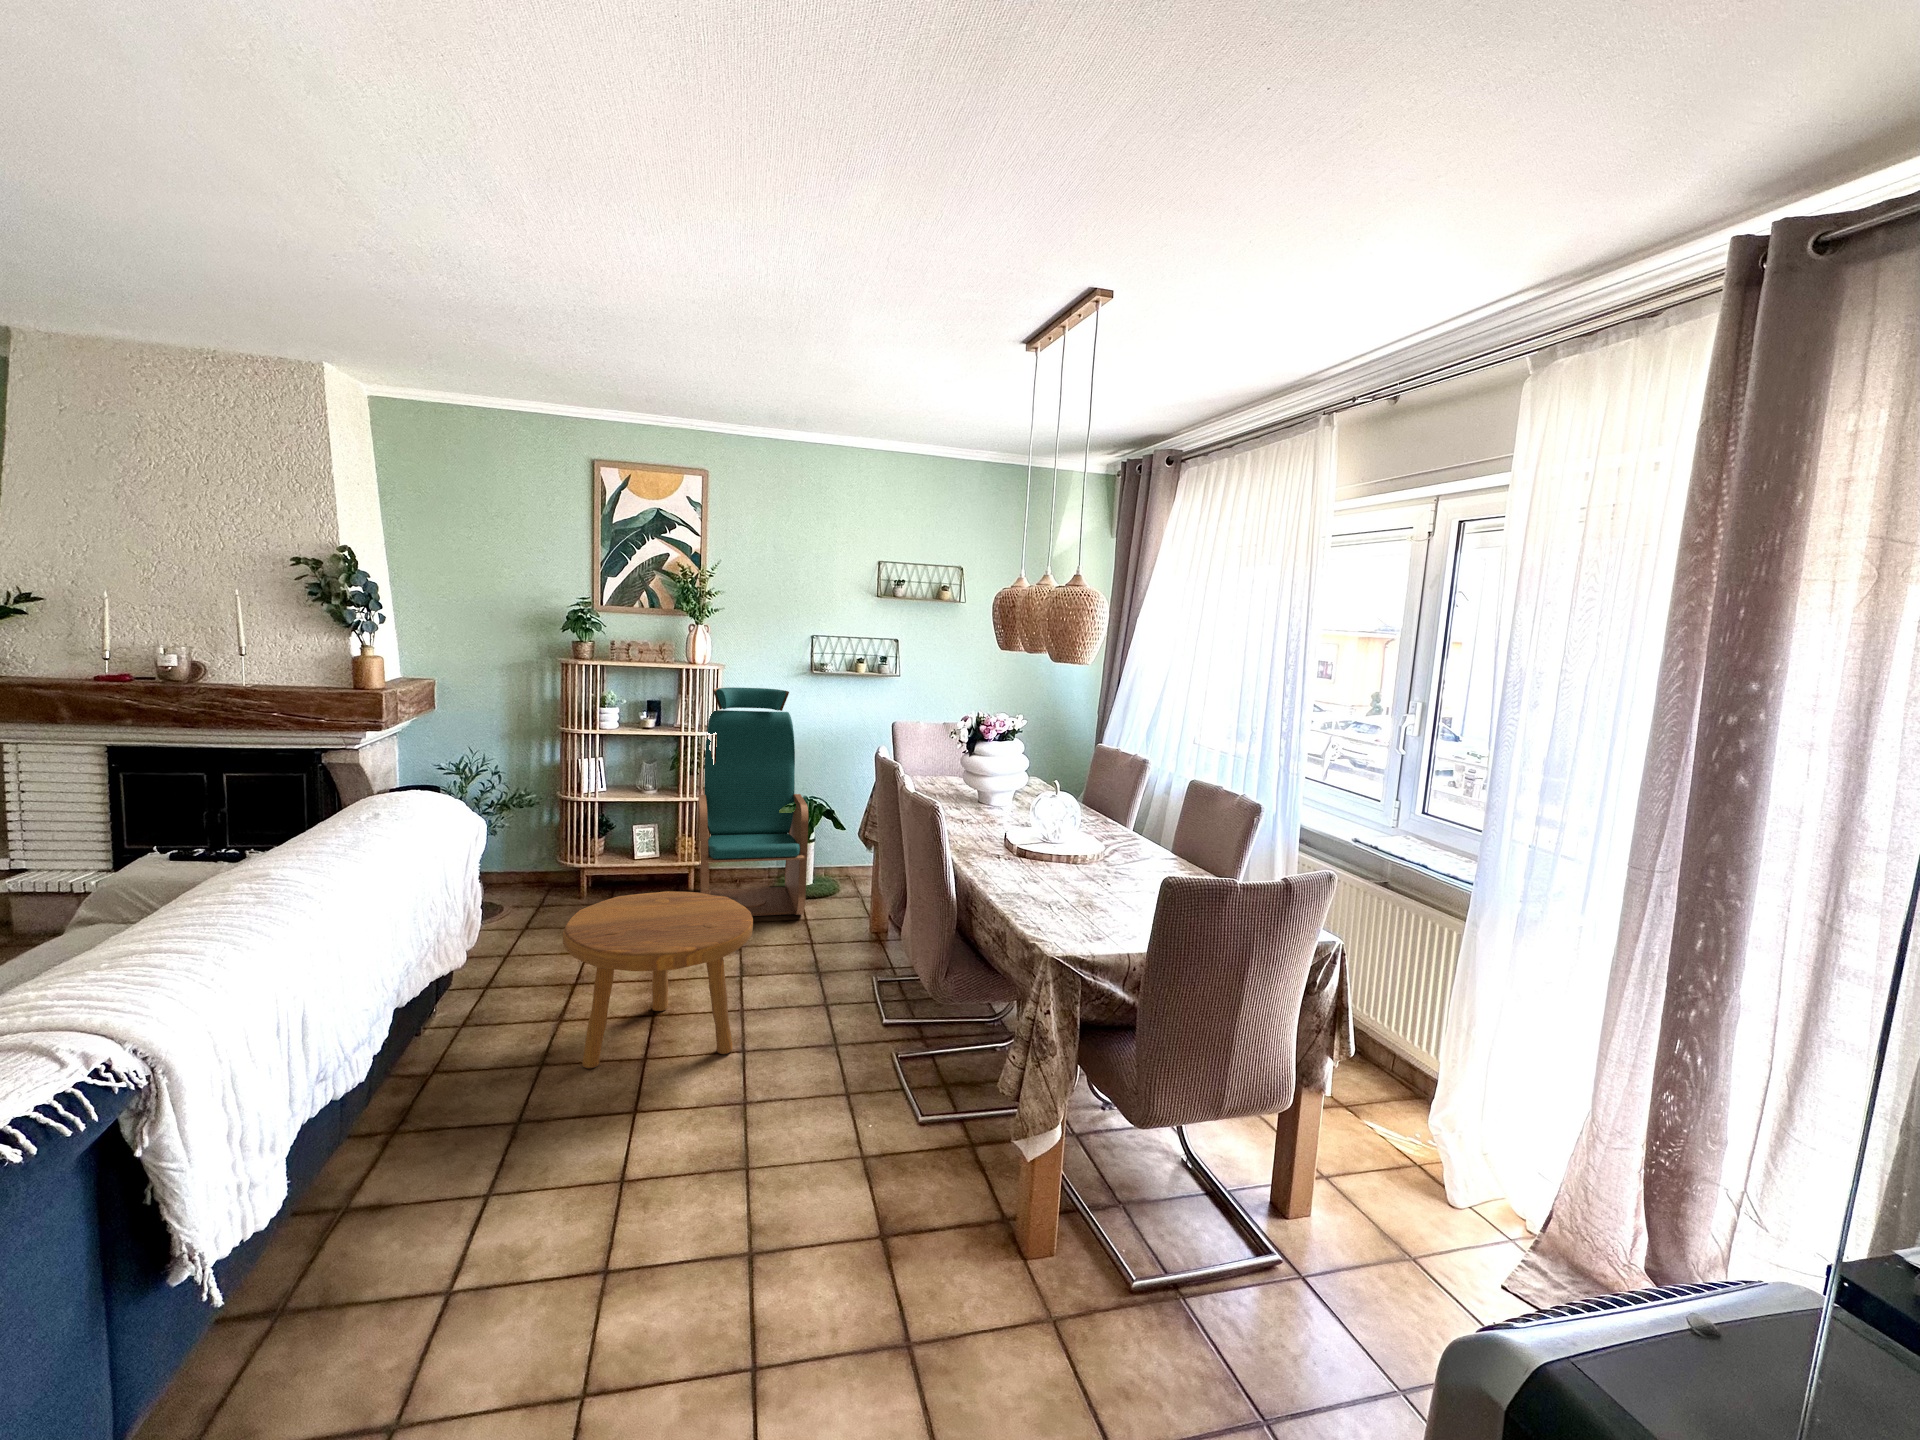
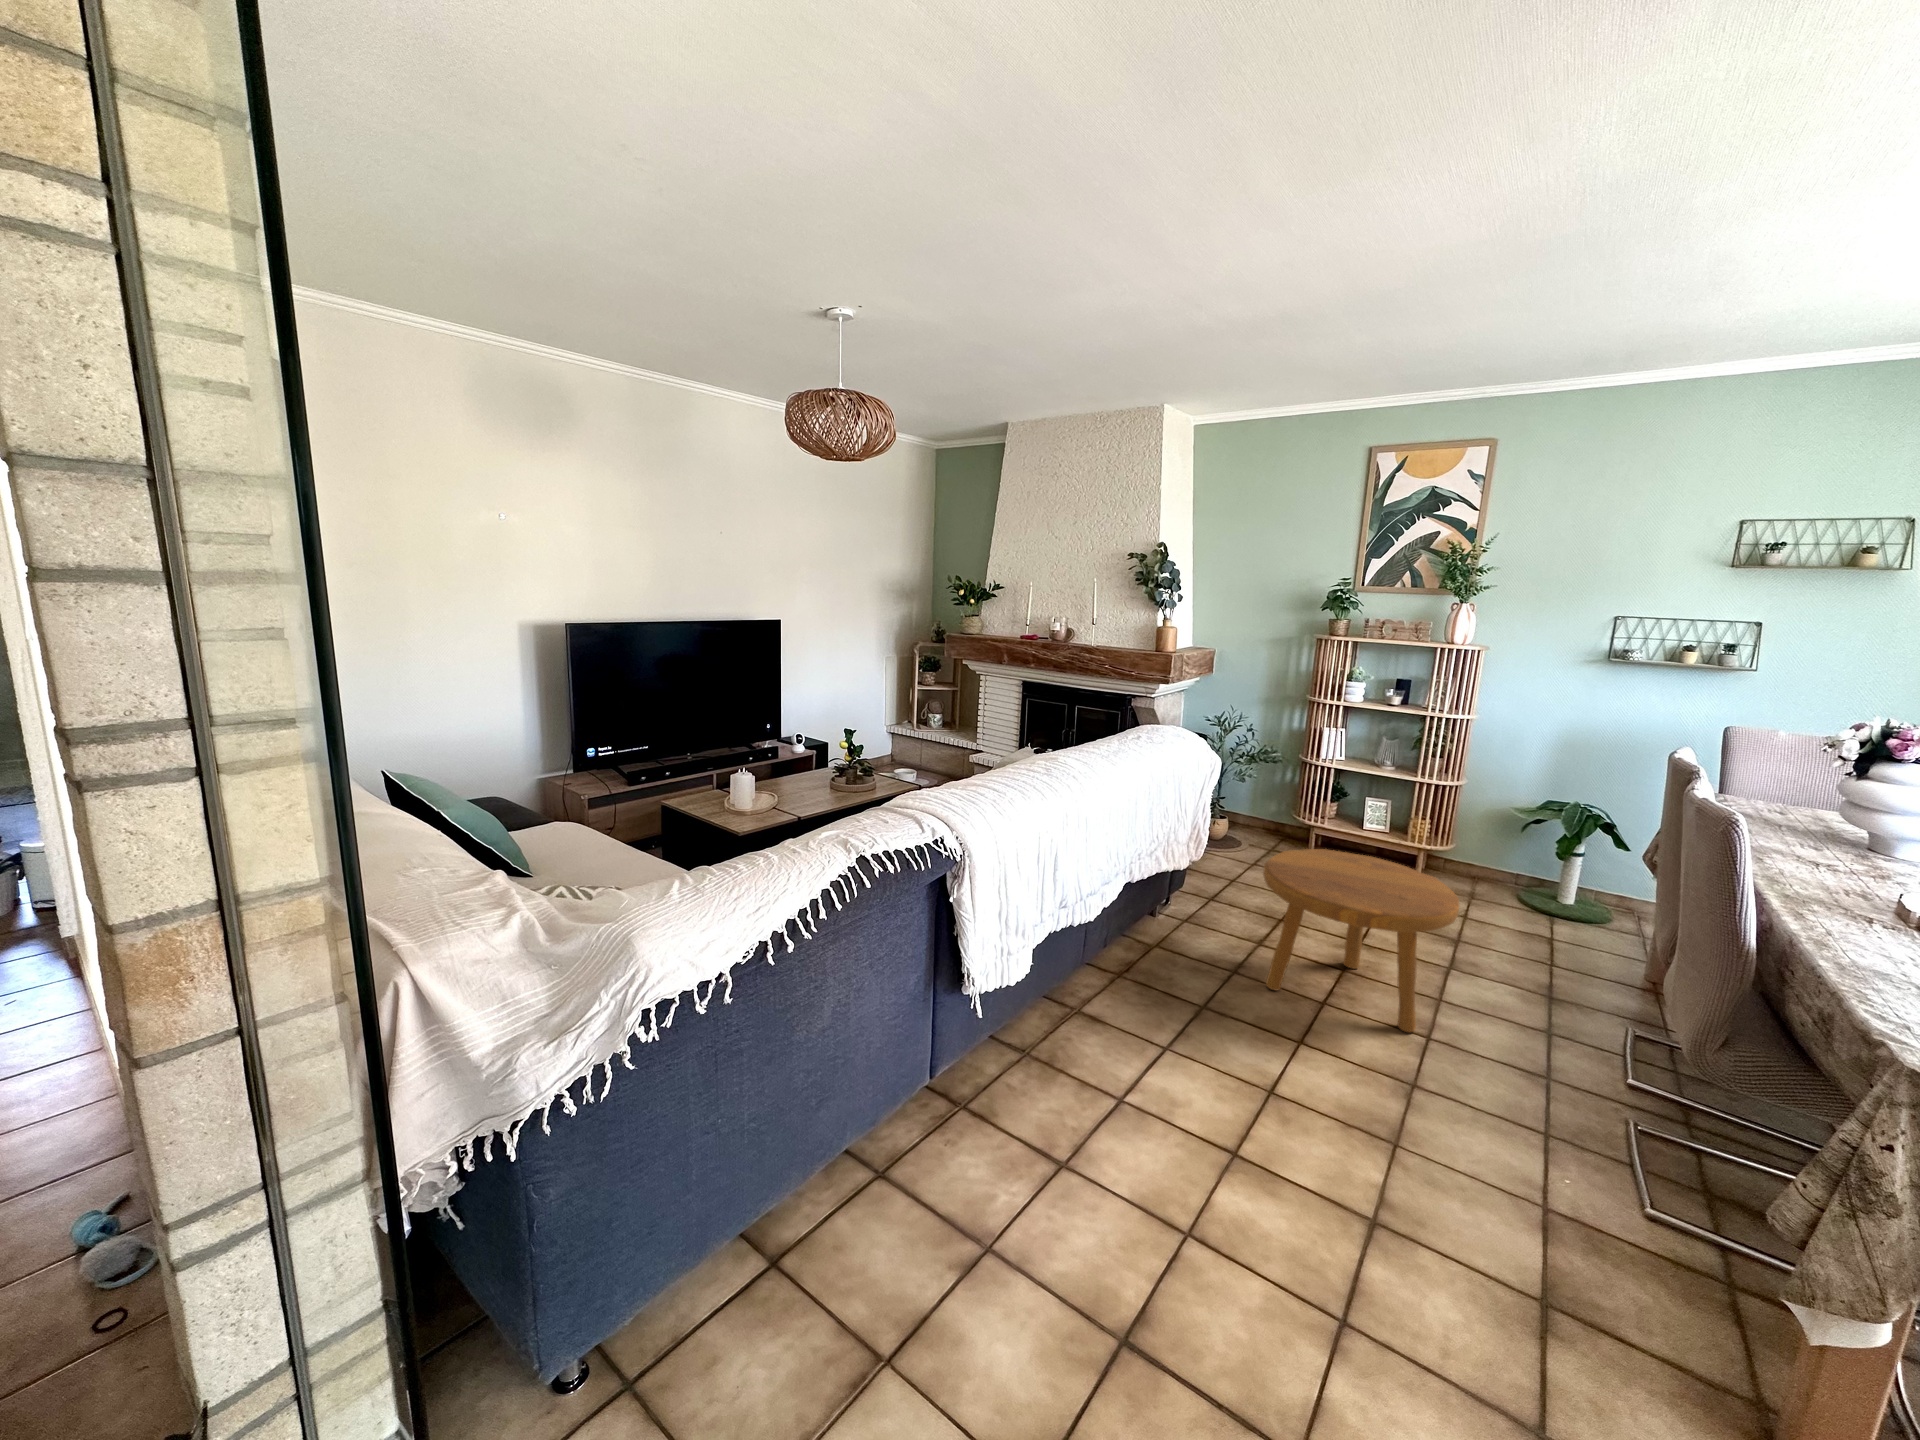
armchair: present [699,687,808,916] -> none [1421,670,1574,932]

